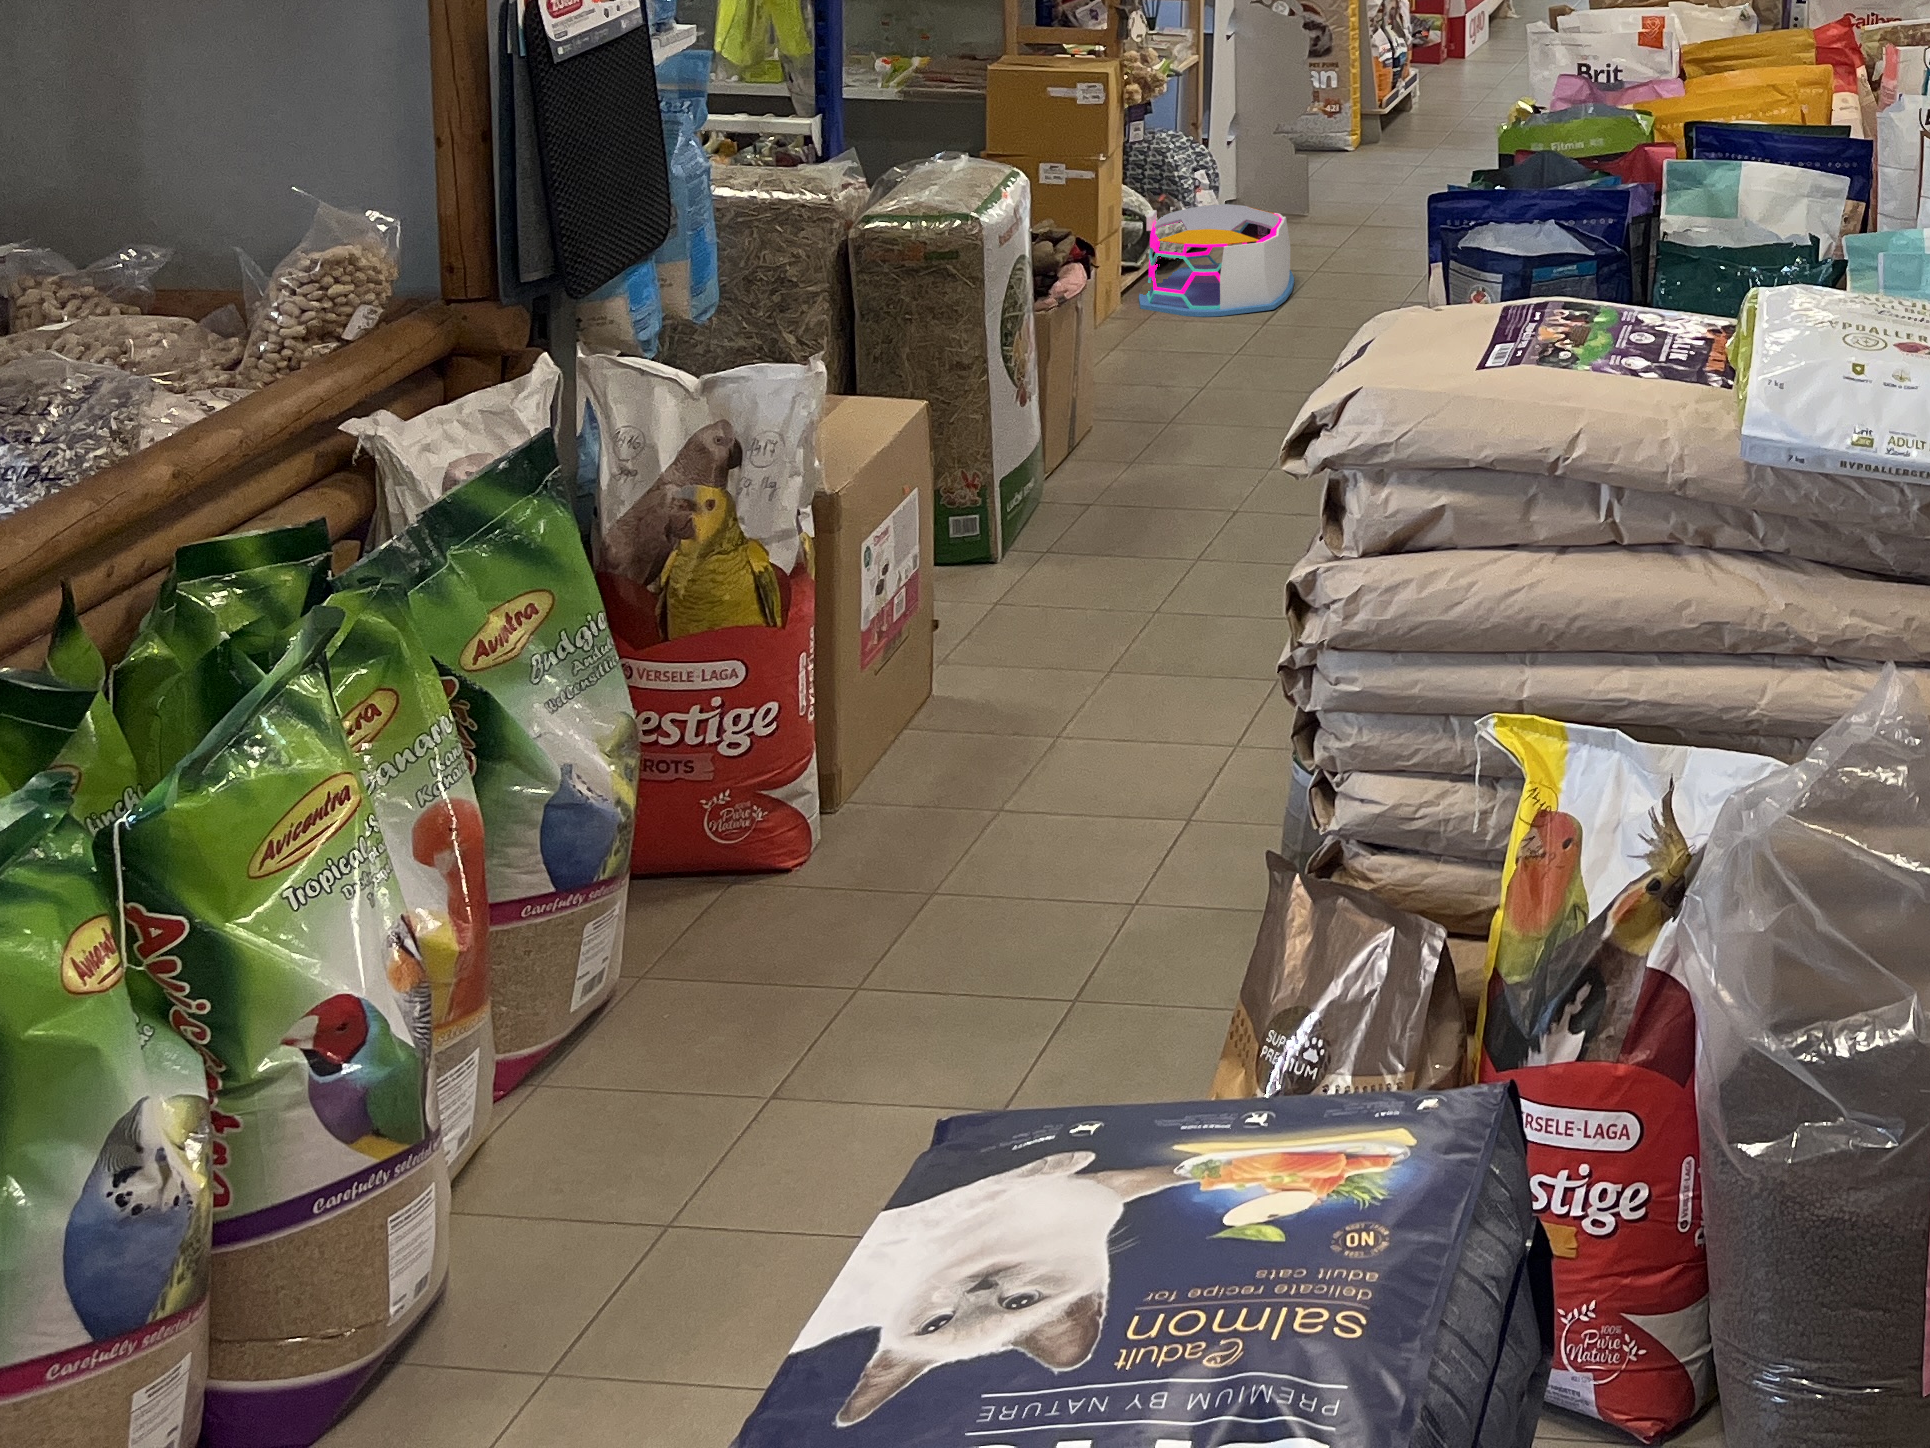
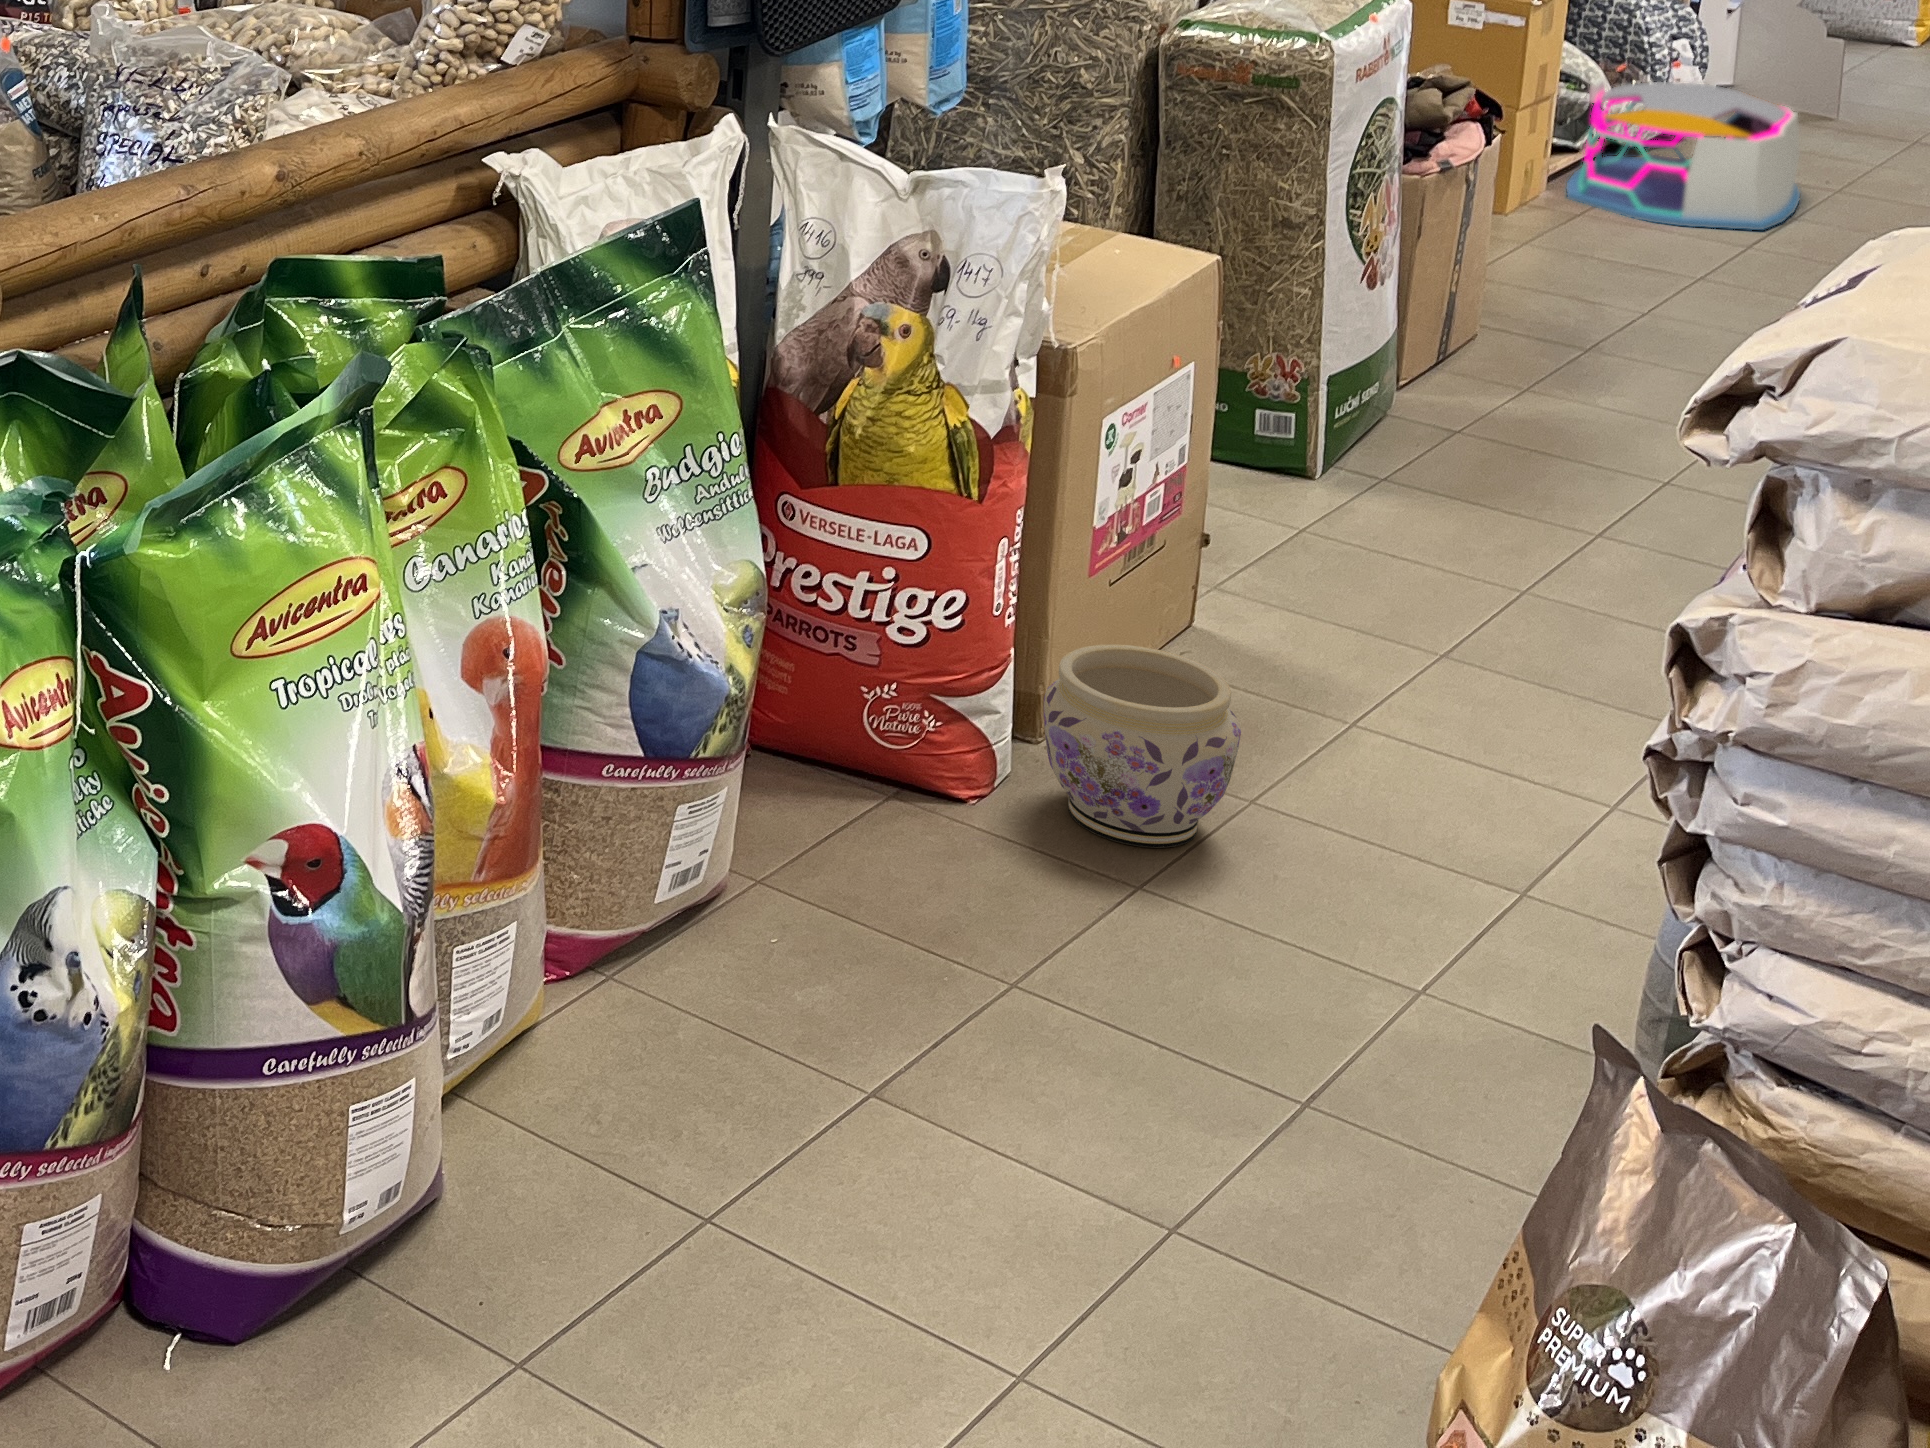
planter: none [842,709,988,863] -> present [1044,644,1241,848]

